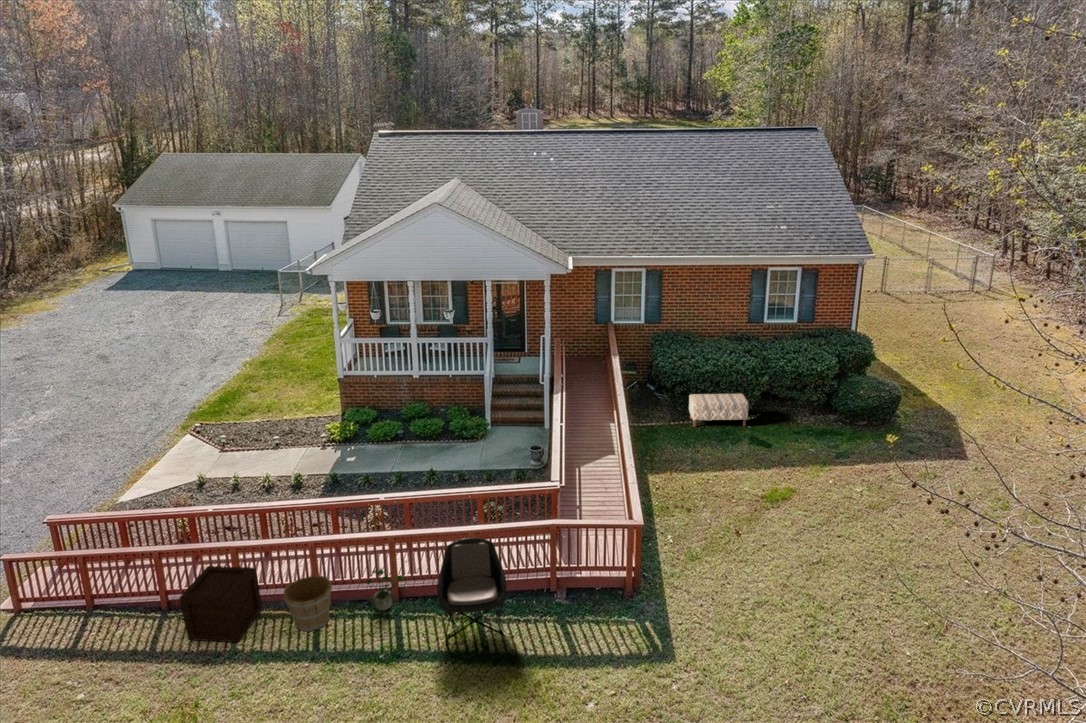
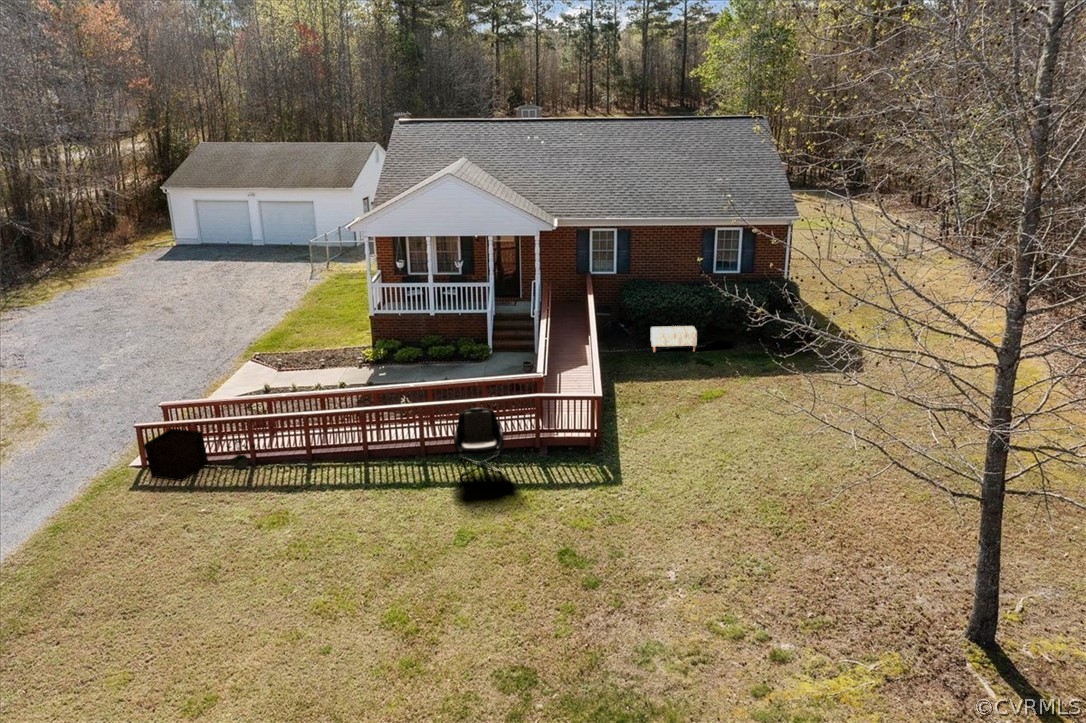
wooden crate: present [179,566,262,642] -> present [144,429,208,481]
potted plant: present [365,568,408,611] -> present [227,439,255,469]
wooden bucket: present [284,576,332,632] -> none [343,436,377,474]

